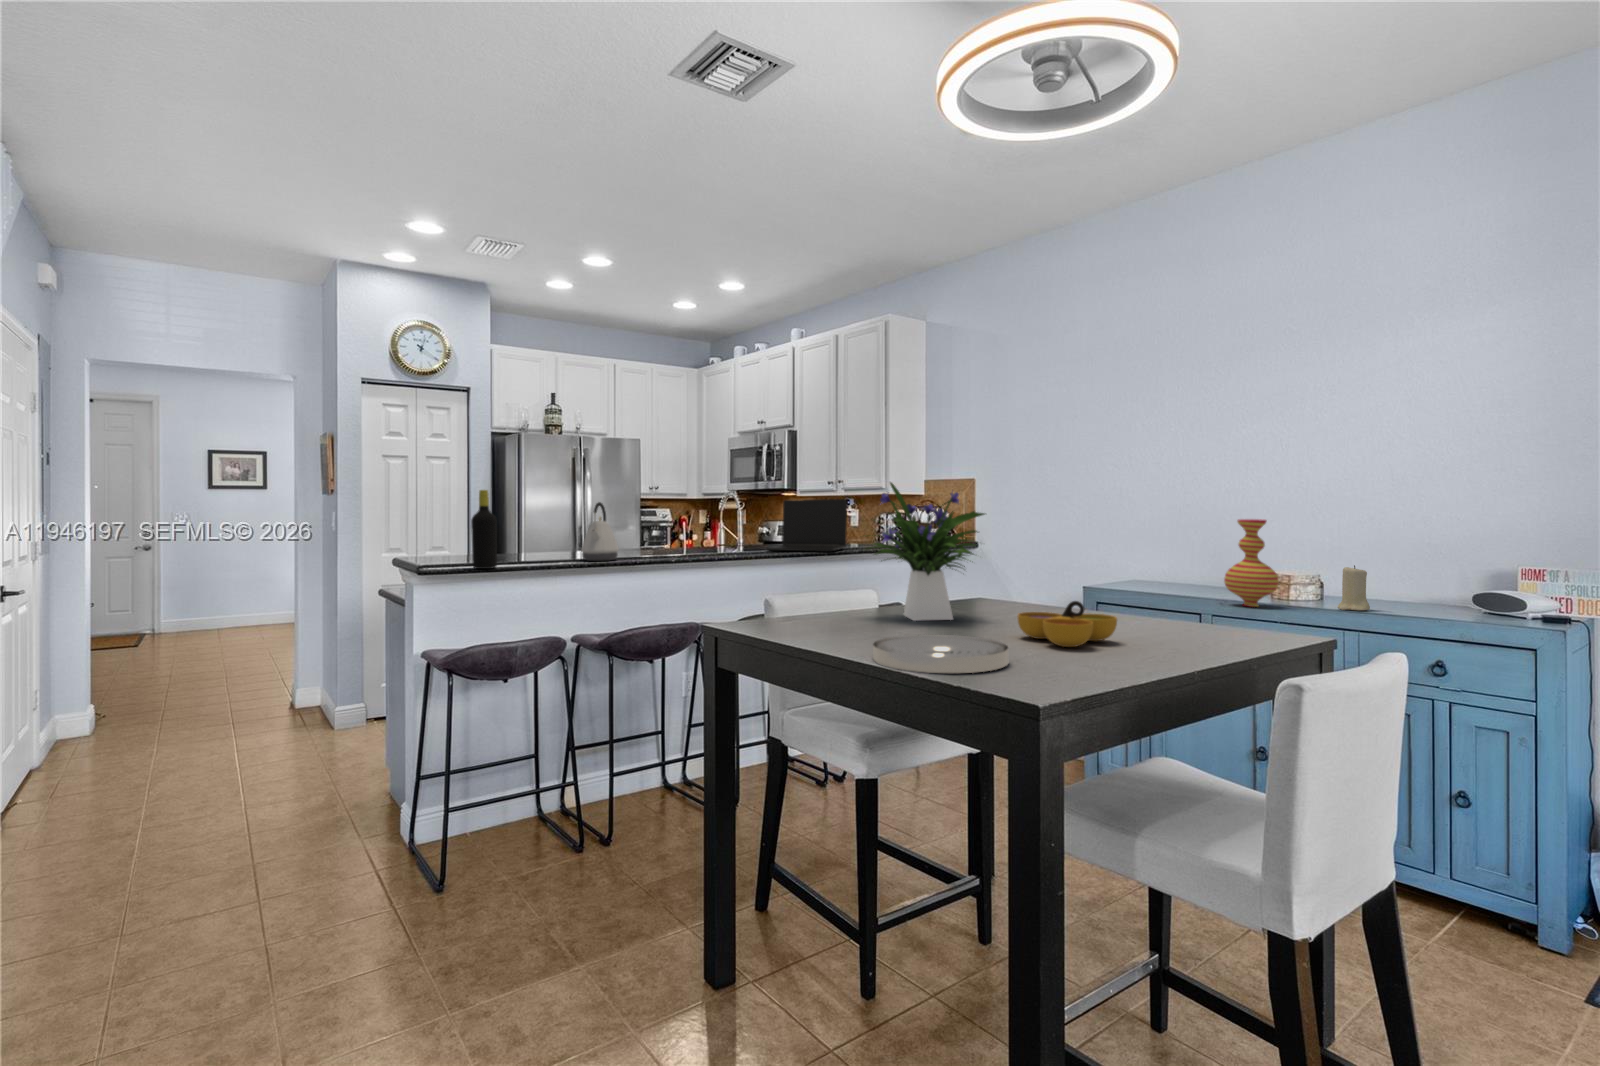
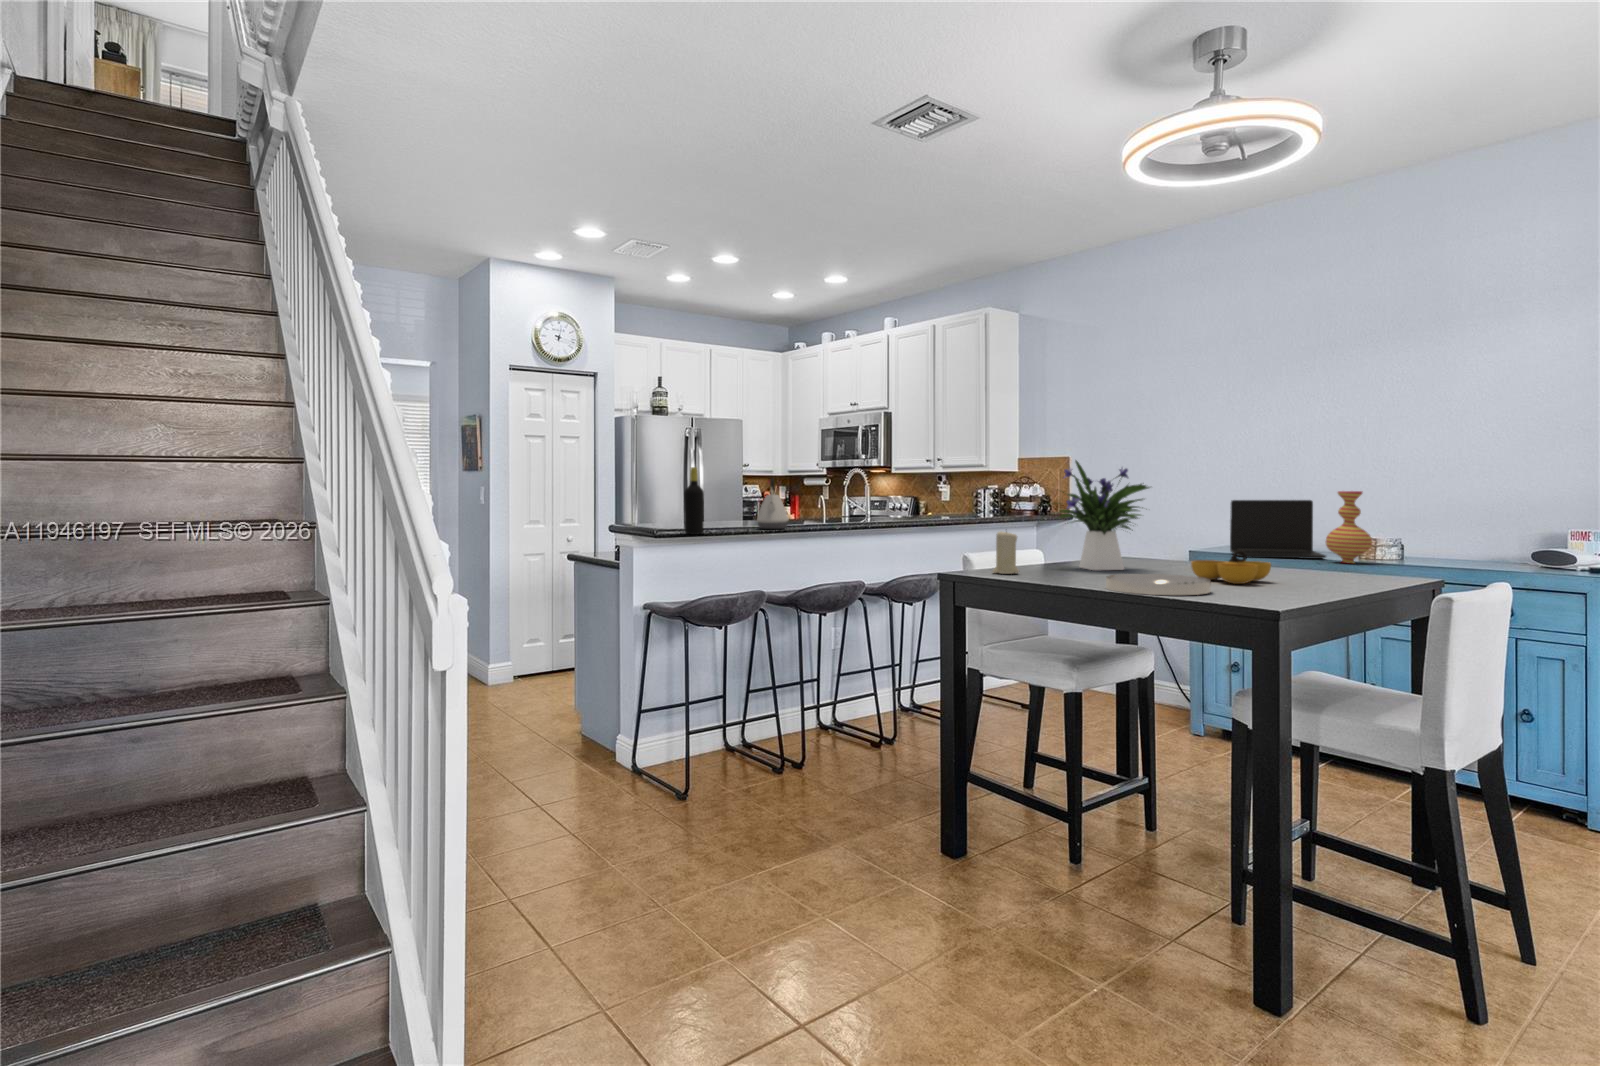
laptop: present [766,499,847,552] -> present [1230,500,1326,559]
candle: present [1338,565,1370,611] -> present [992,532,1019,574]

